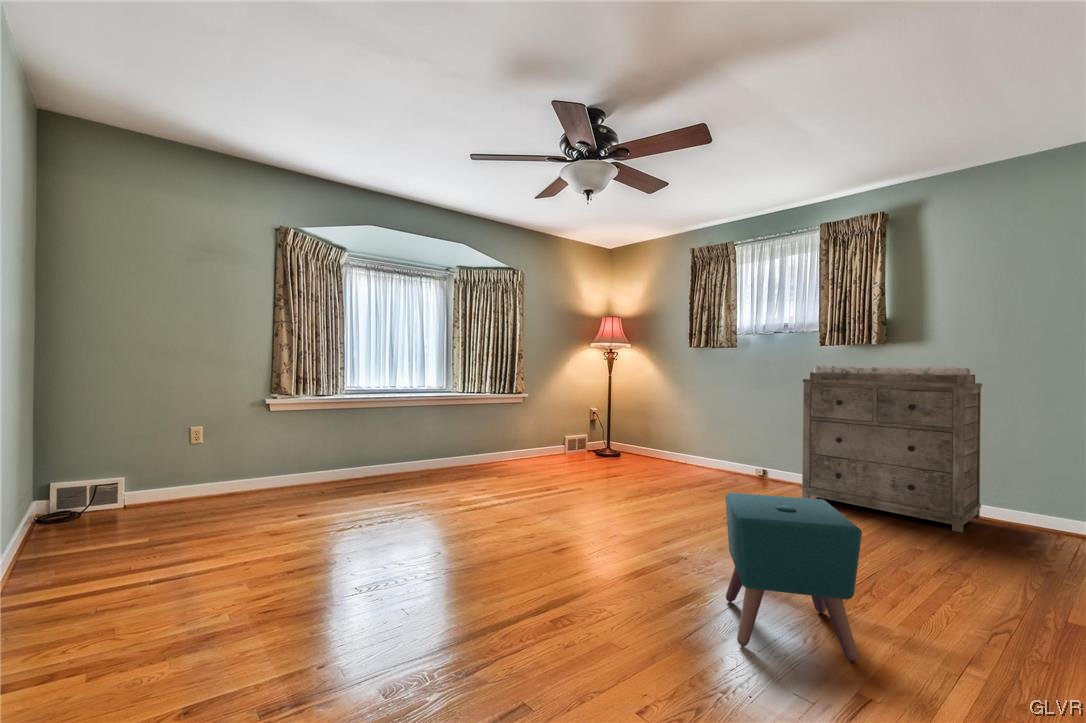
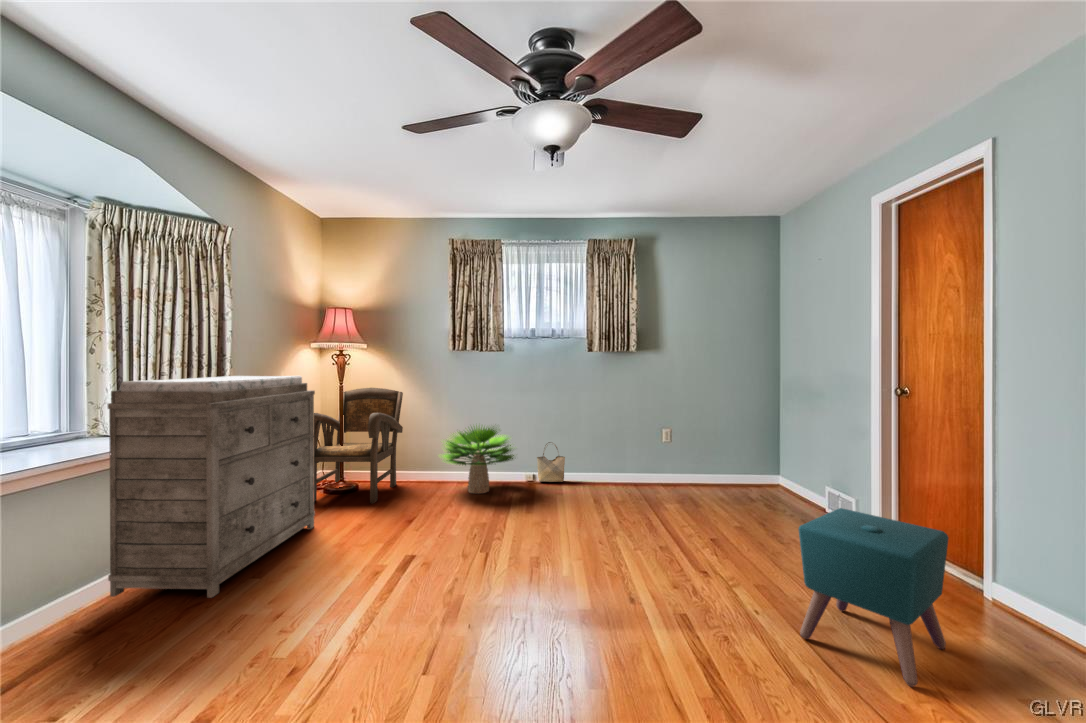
dresser: present [801,366,982,533] -> present [107,376,315,598]
armchair: none [571,378,655,464] -> present [314,388,403,503]
potted plant: none [657,412,734,475] -> present [443,425,514,494]
woven basket: none [760,441,792,484] -> present [537,442,565,482]

